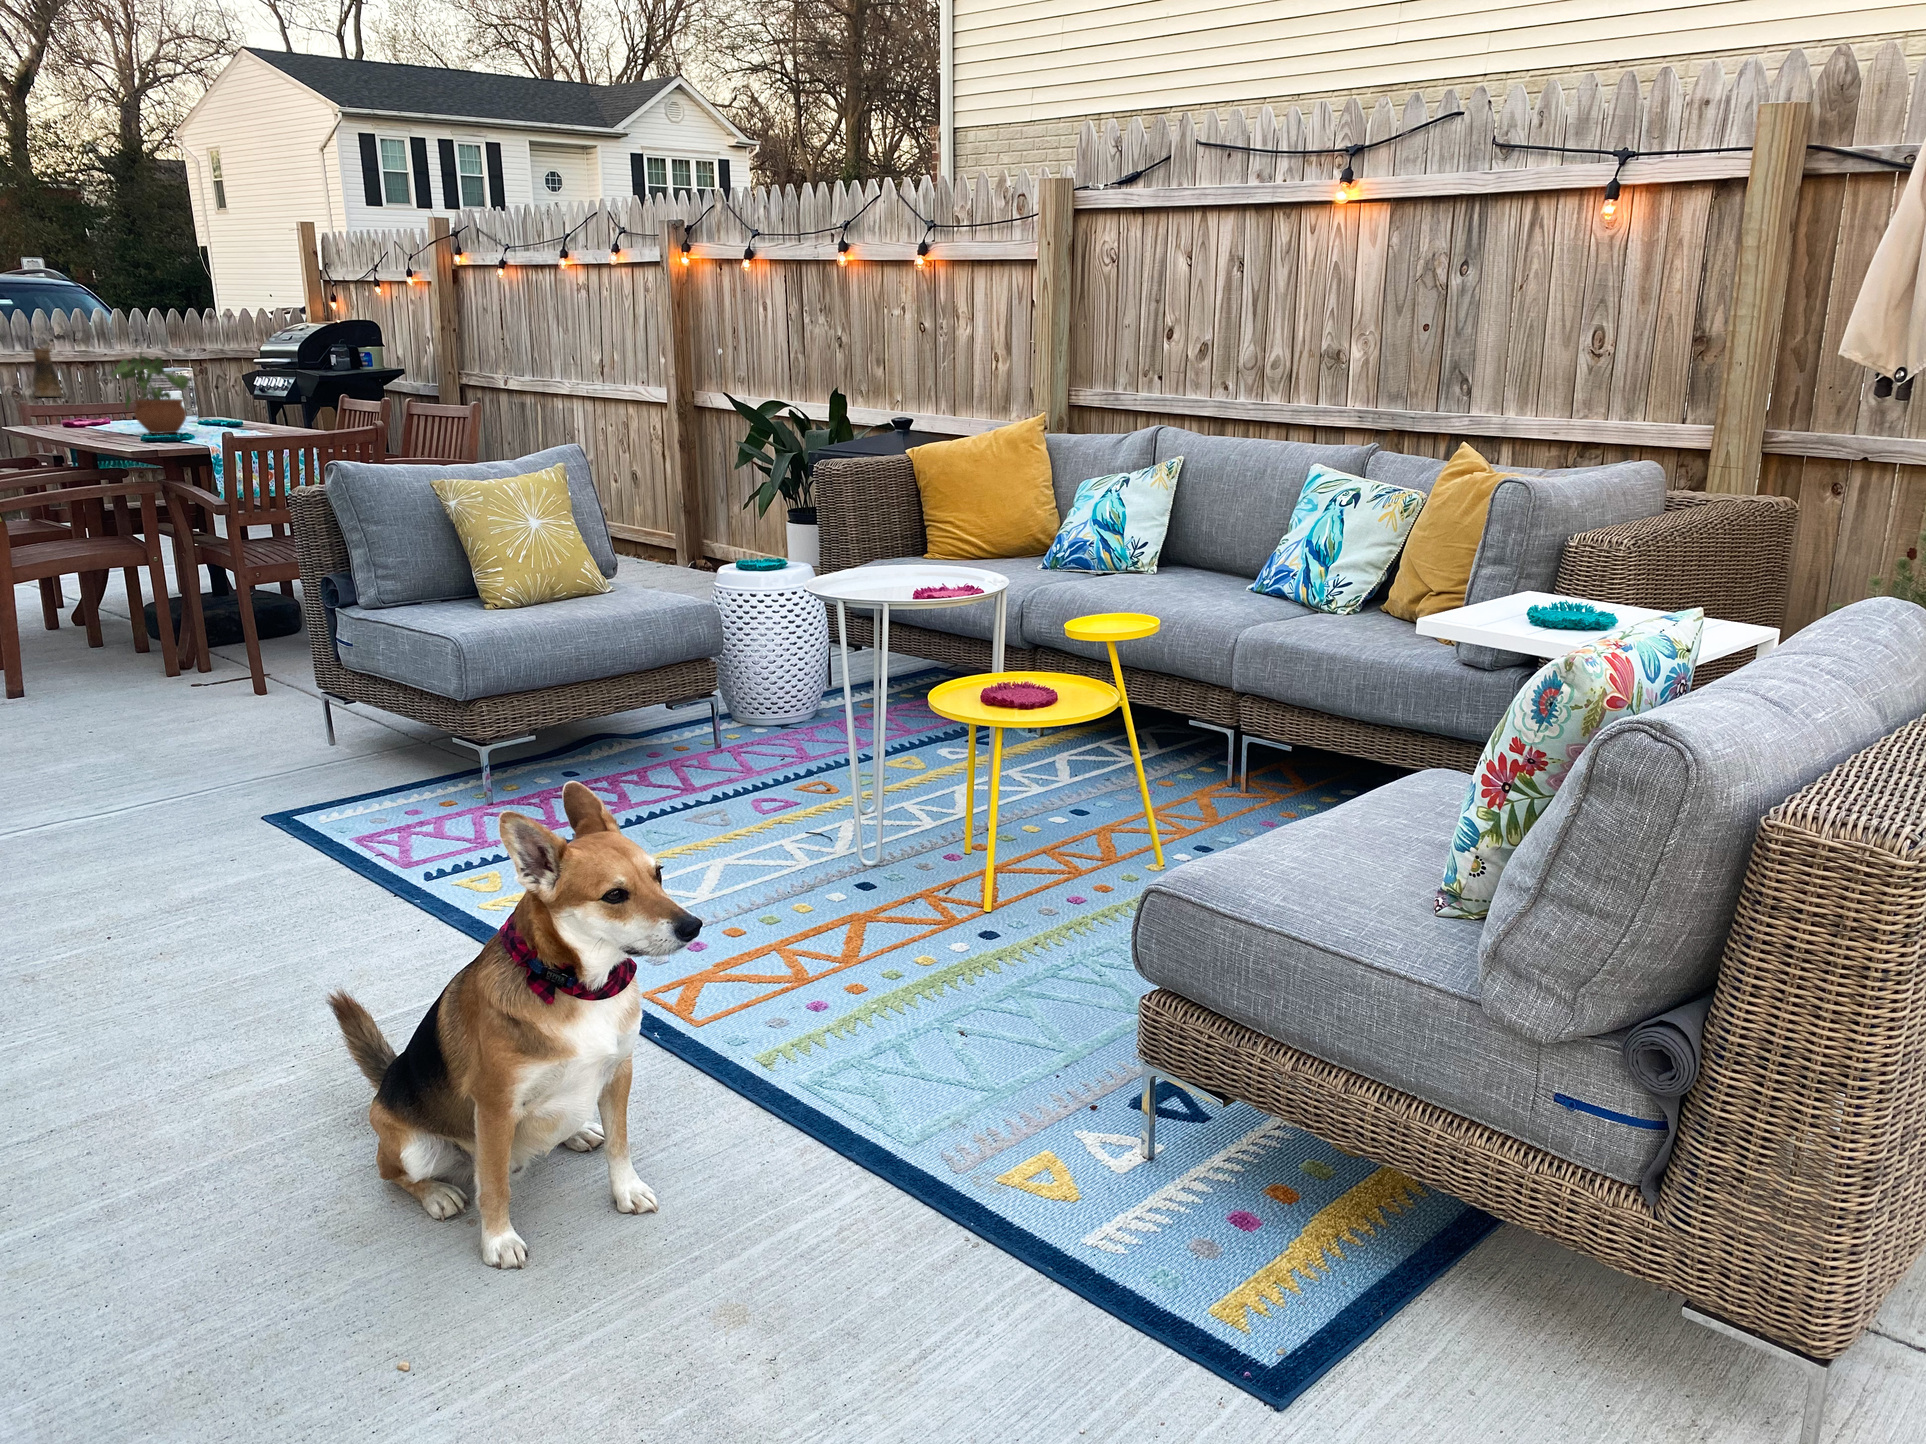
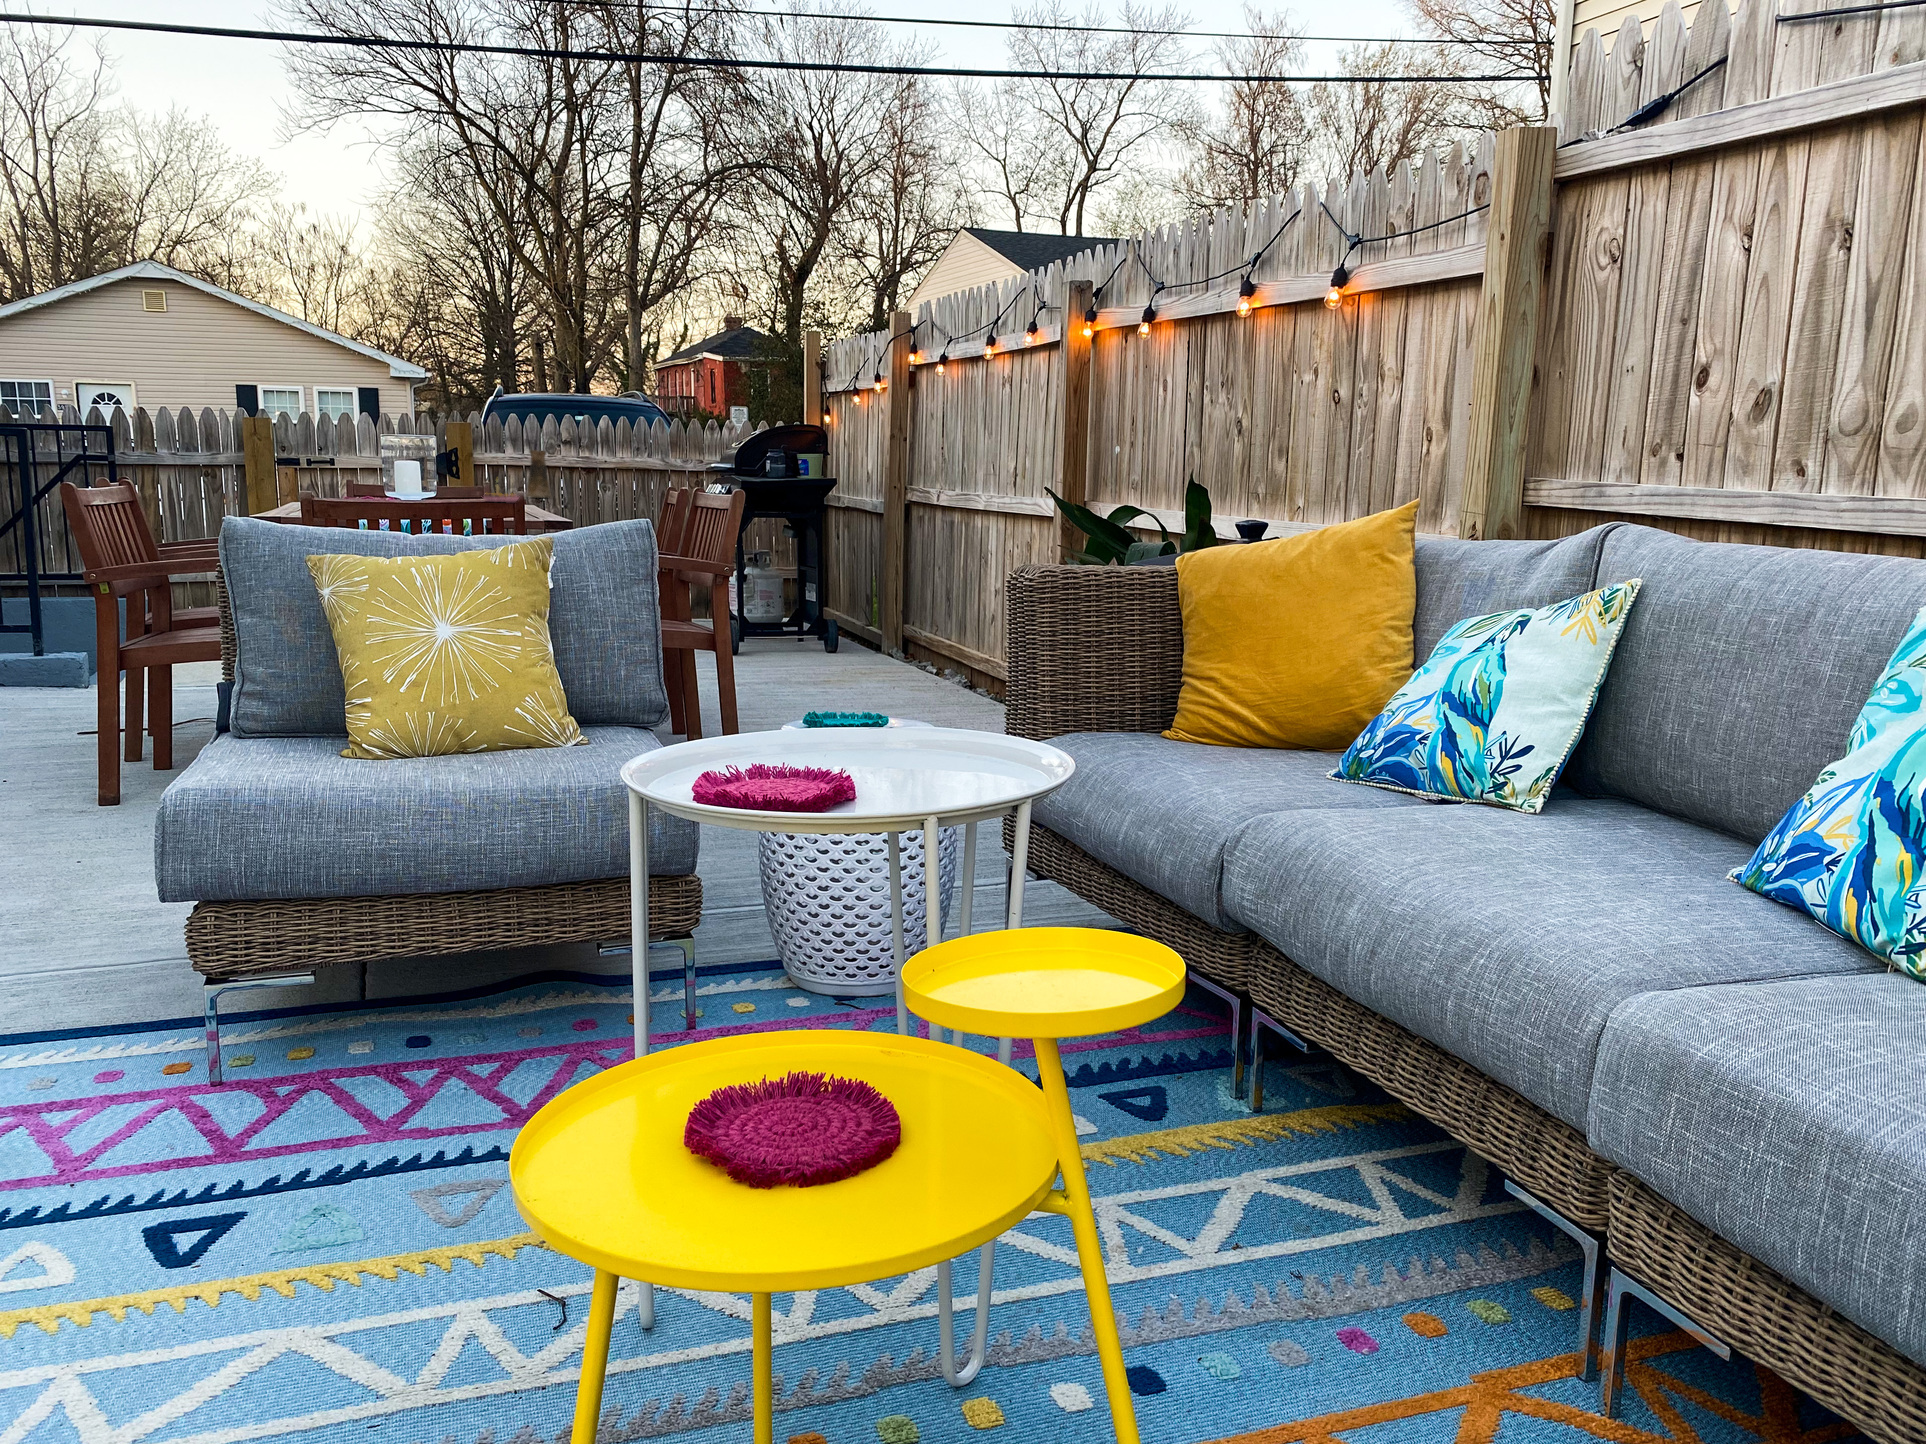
potted plant: present [111,352,189,434] -> none [378,419,458,513]
candle holder: none [61,384,104,410] -> present [484,485,519,503]

